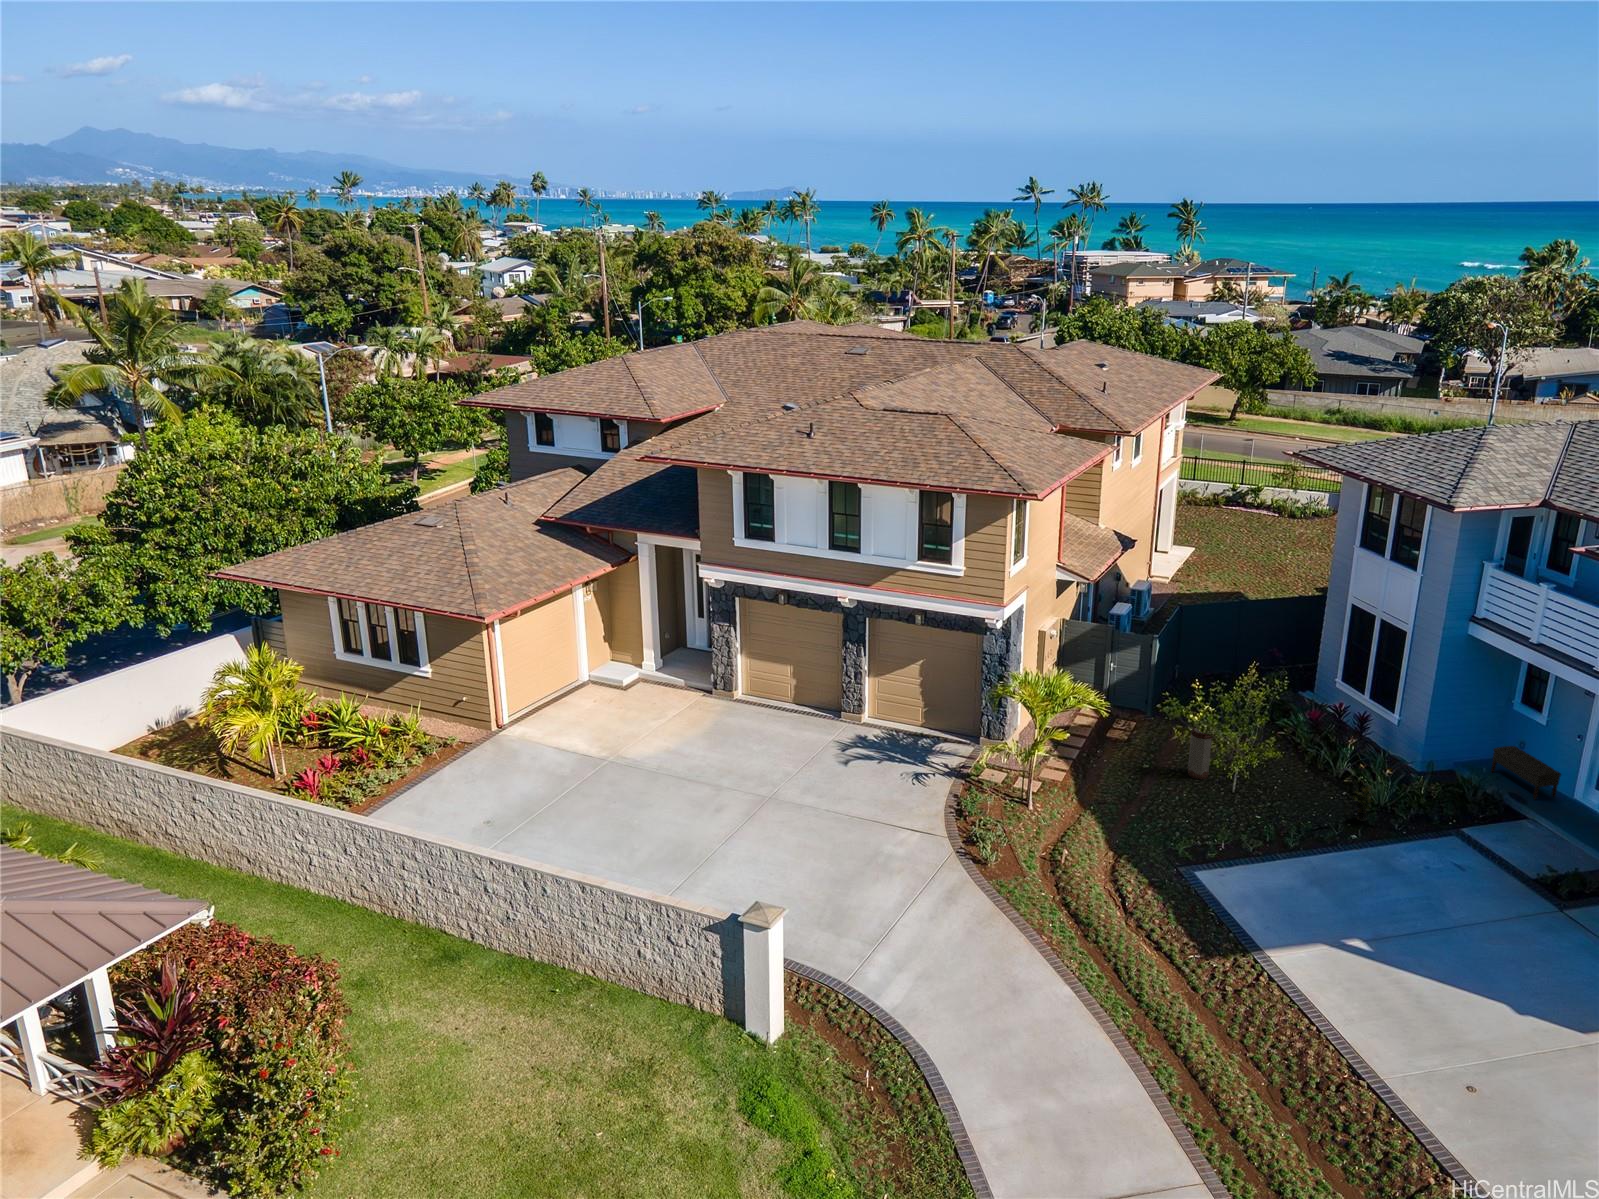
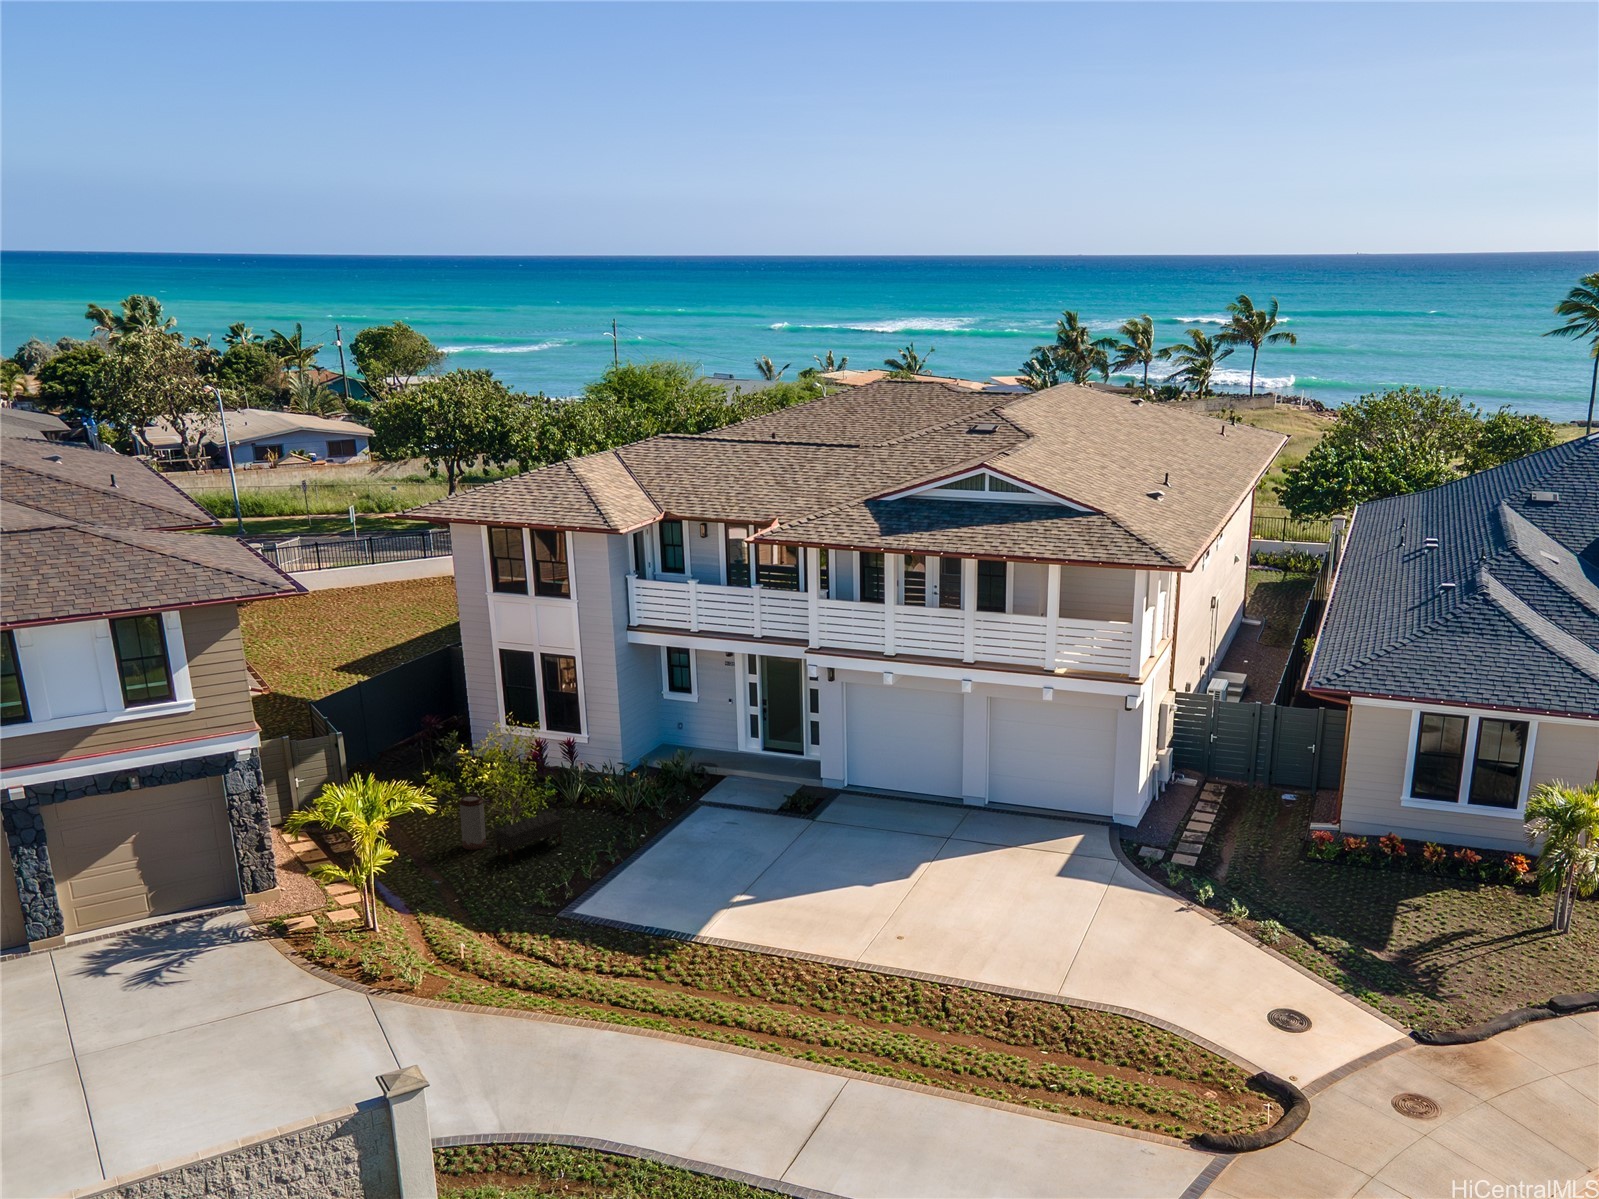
bench: present [1491,746,1561,799] -> present [495,813,562,861]
potted plant: present [1354,785,1373,821] -> none [619,789,639,825]

